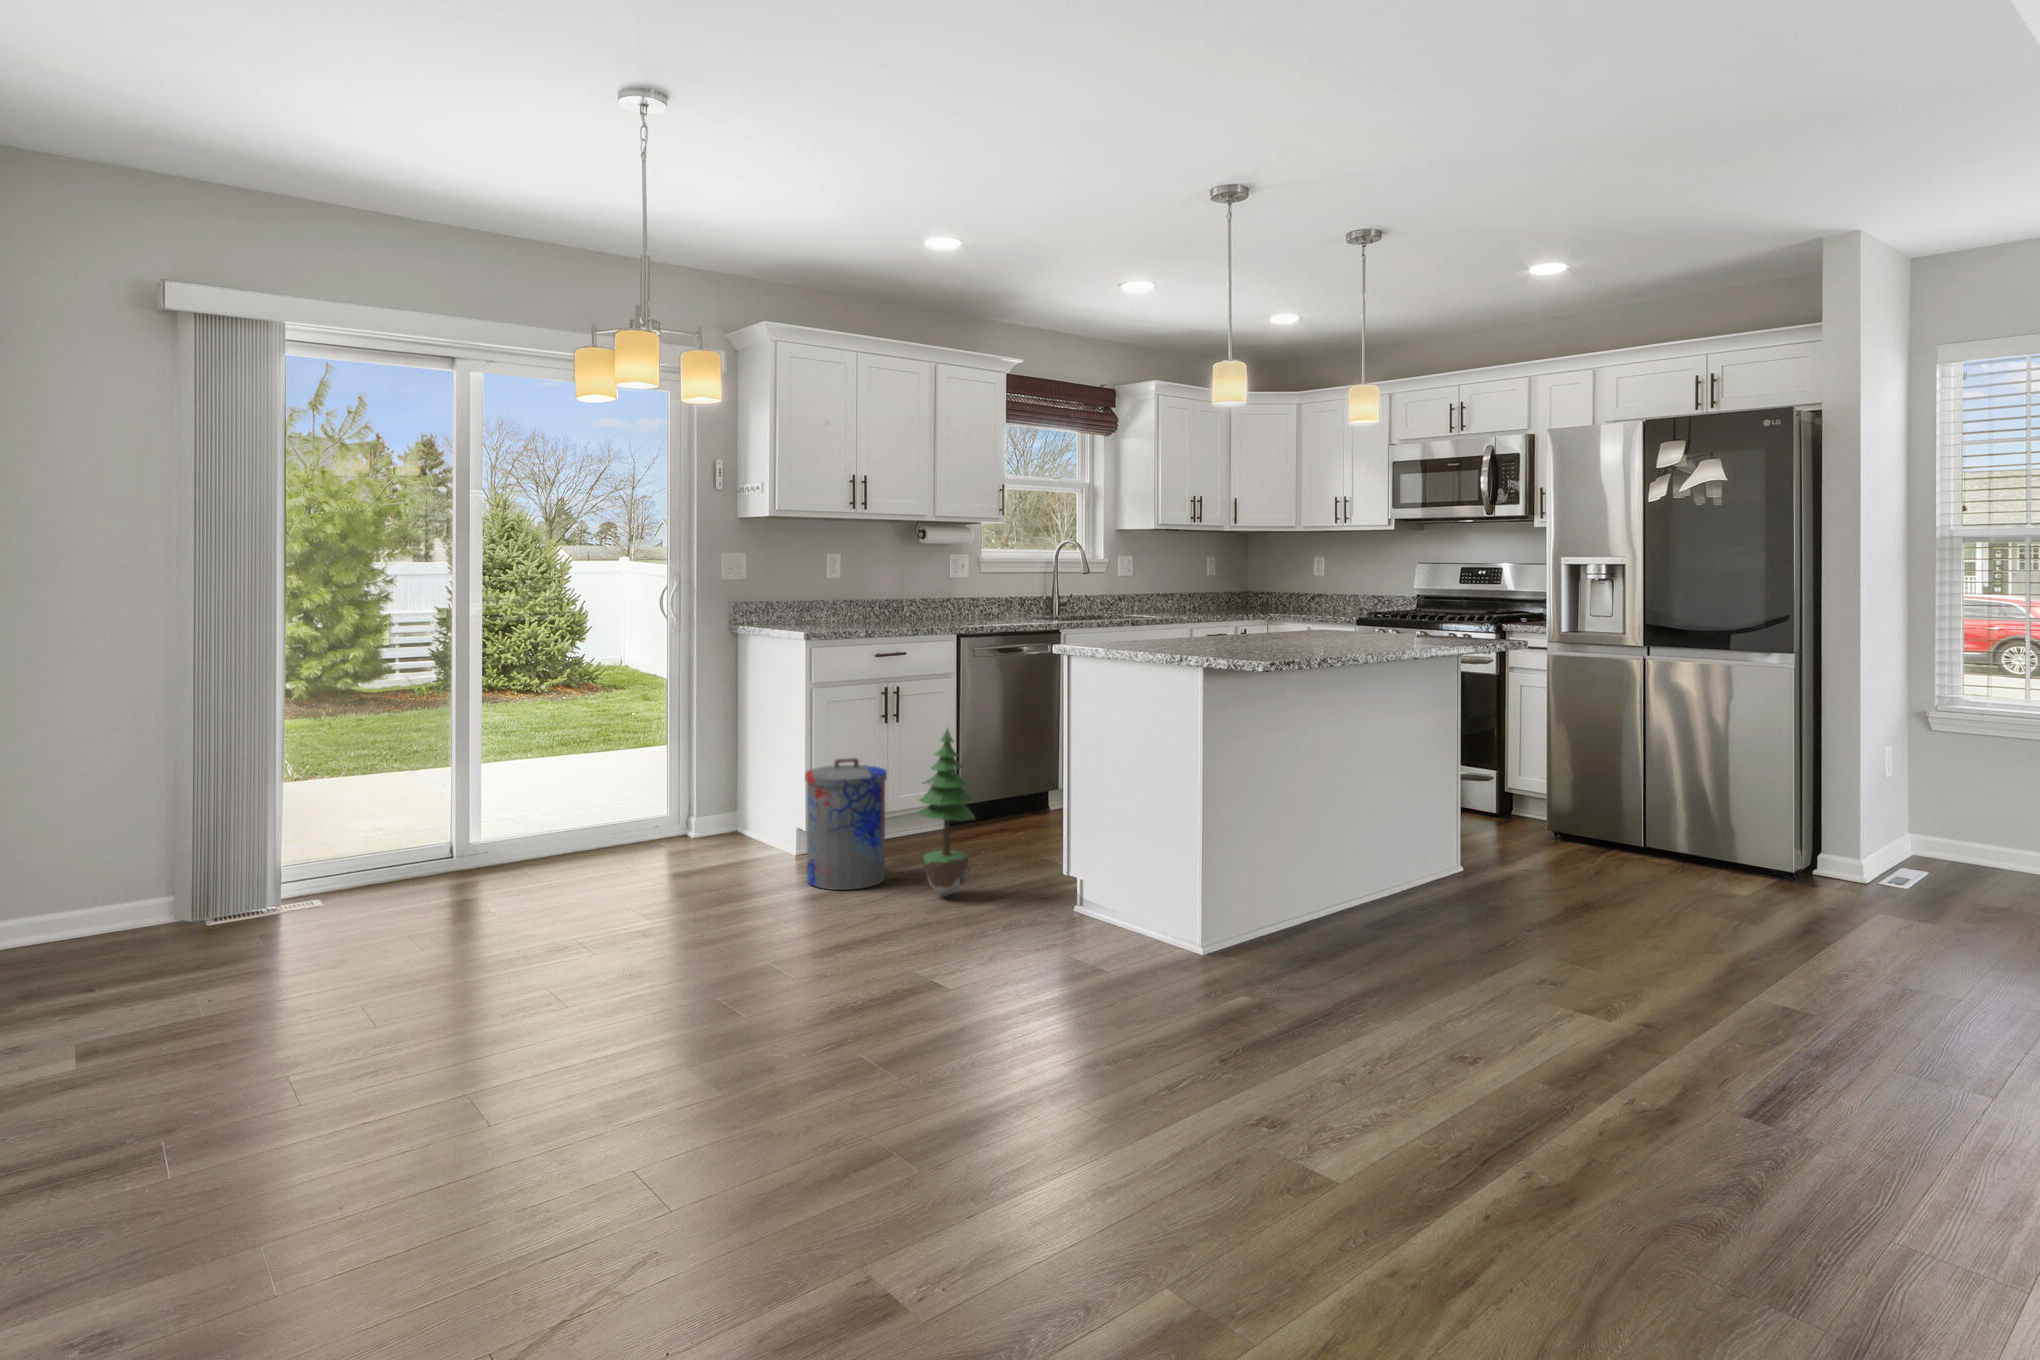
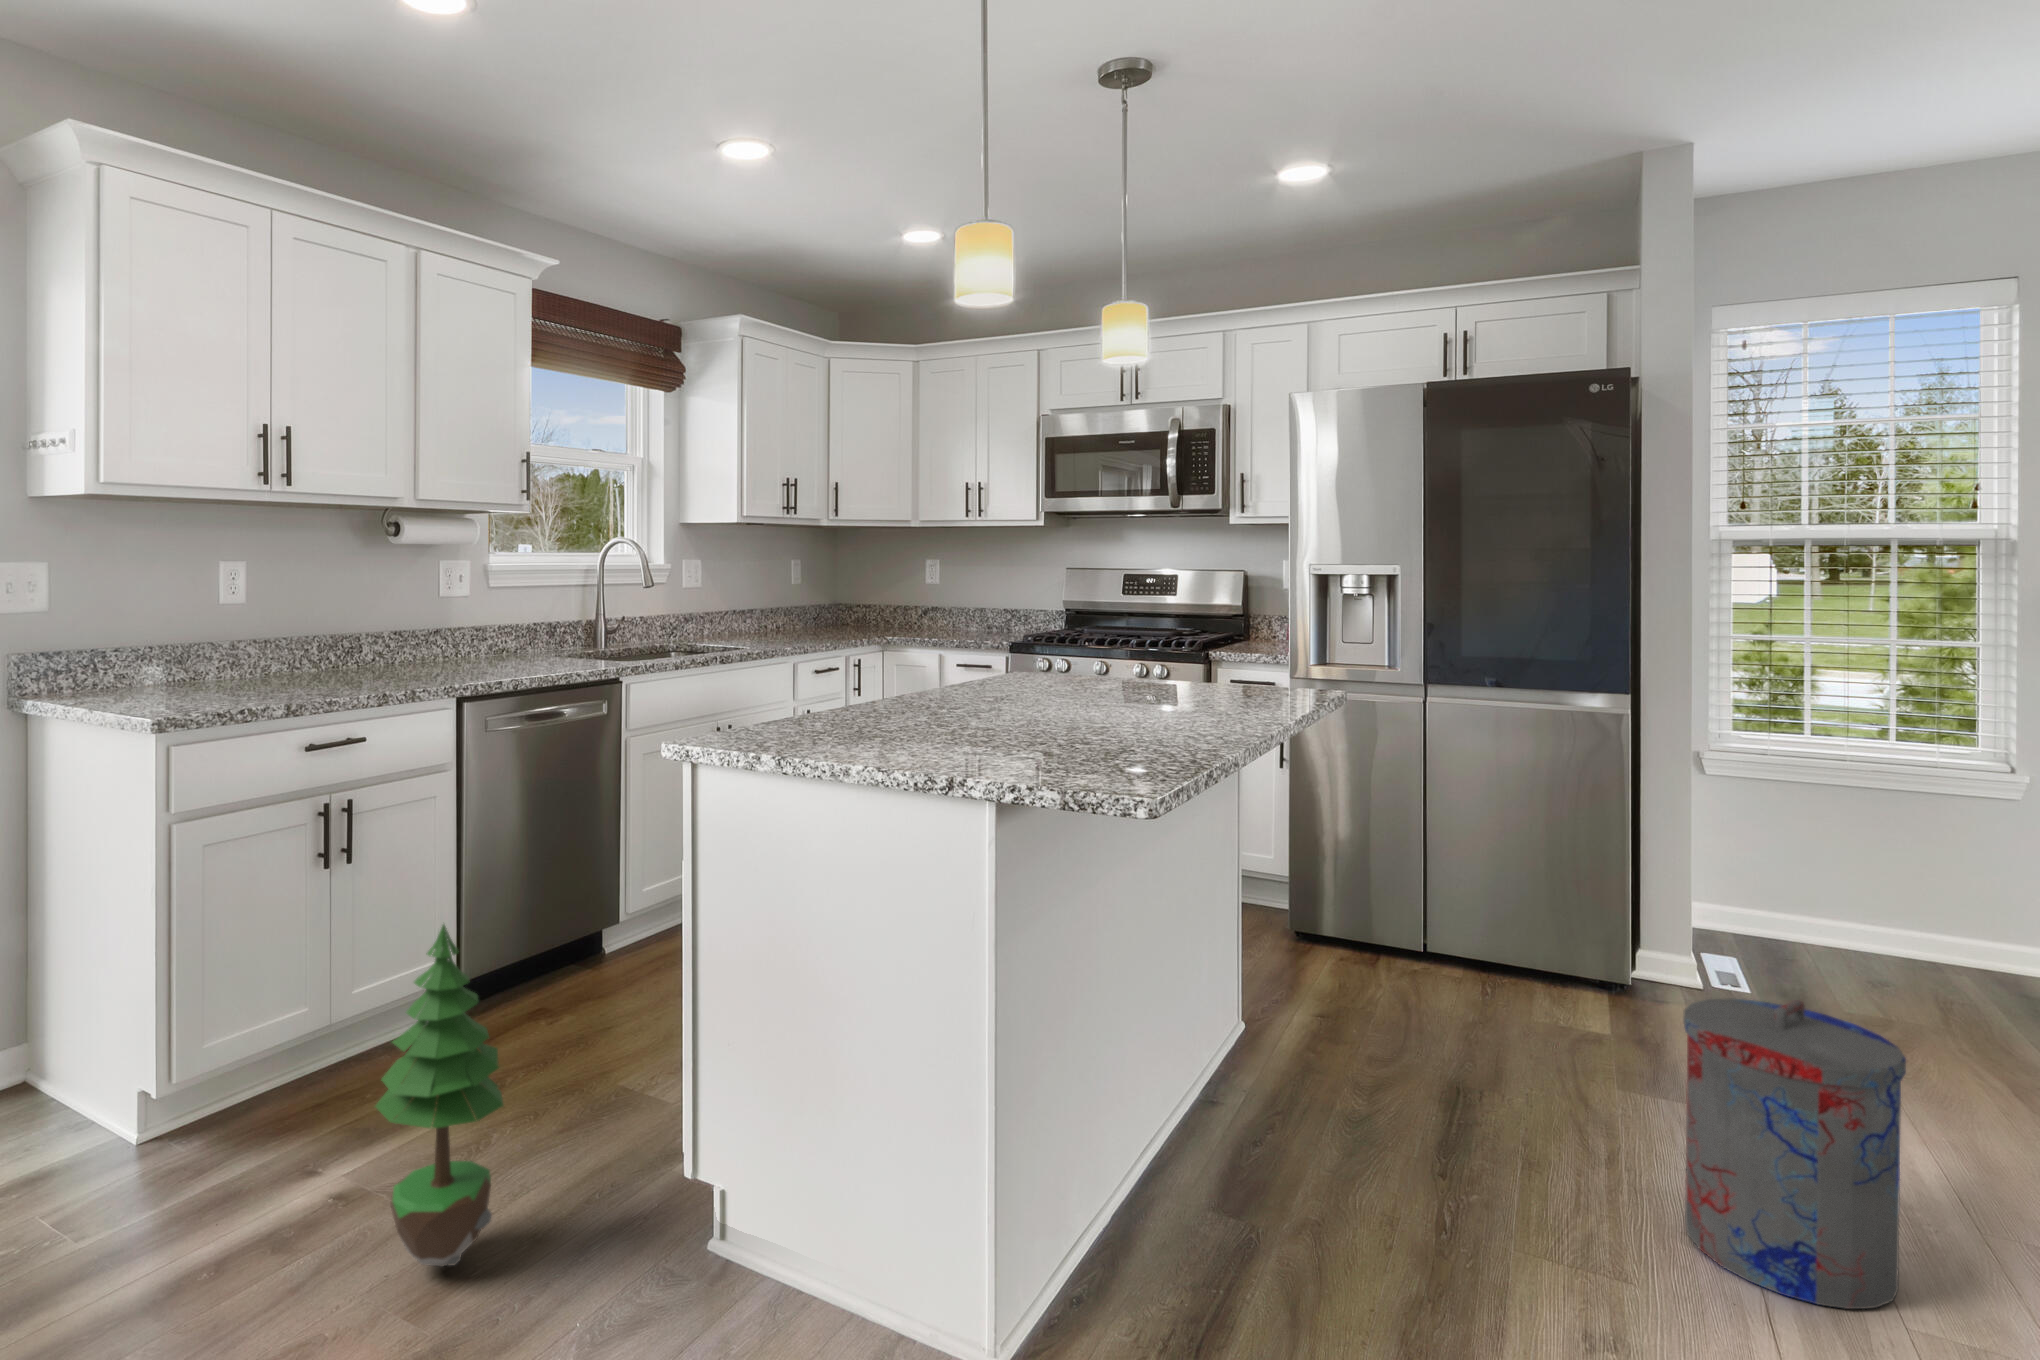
trash can: present [805,758,887,890] -> present [1683,999,1906,1309]

